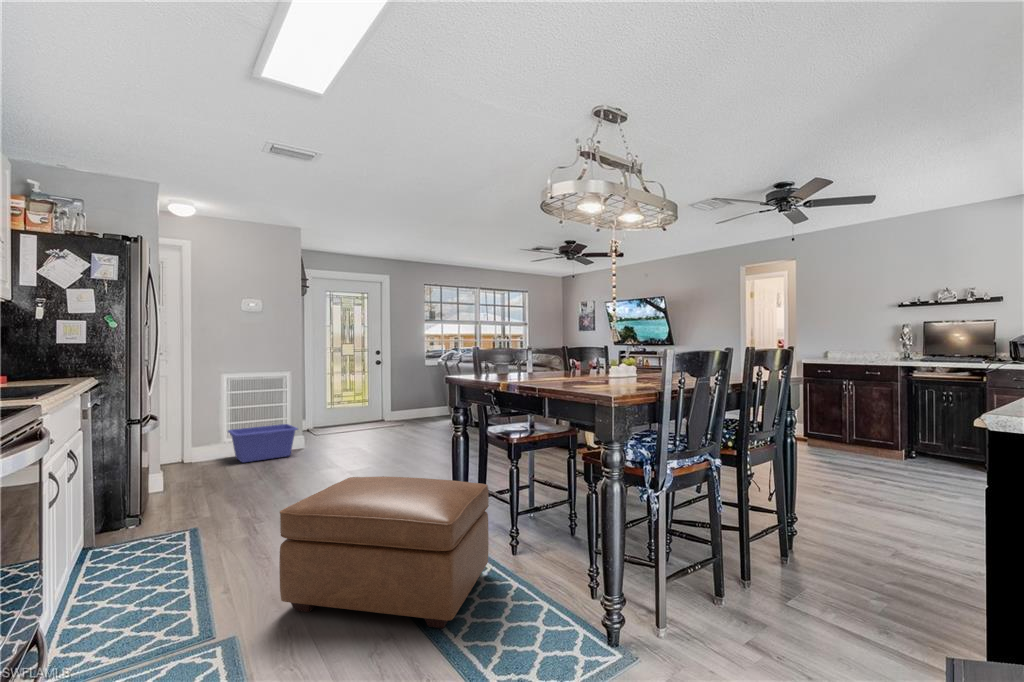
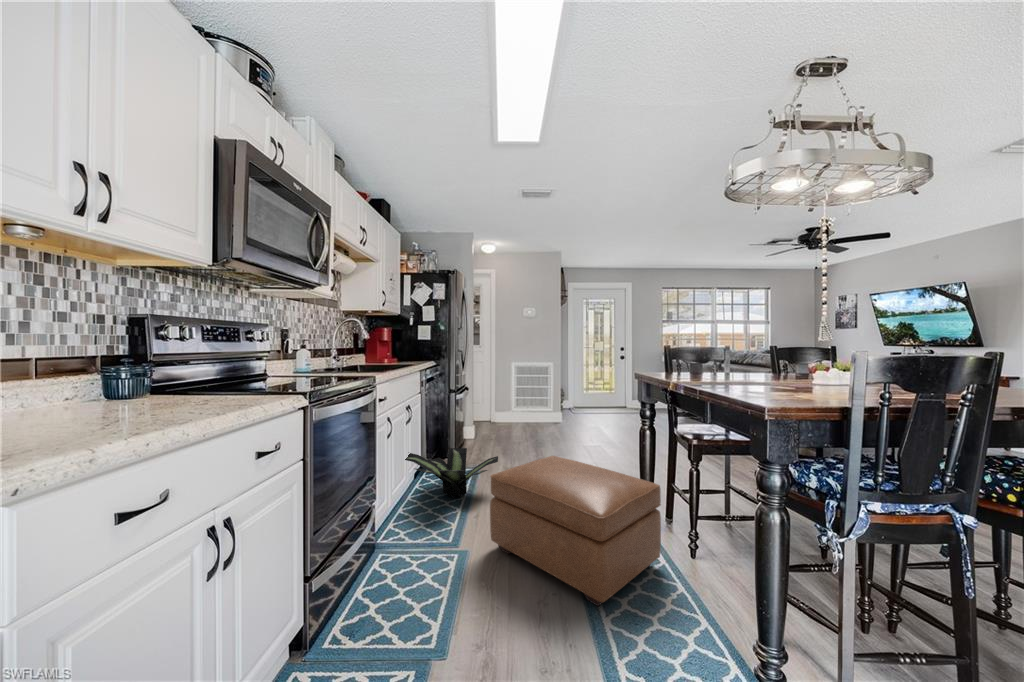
storage bin: present [228,424,298,463] -> none [507,401,551,426]
potted plant: none [83,494,260,570] -> present [405,448,498,498]

